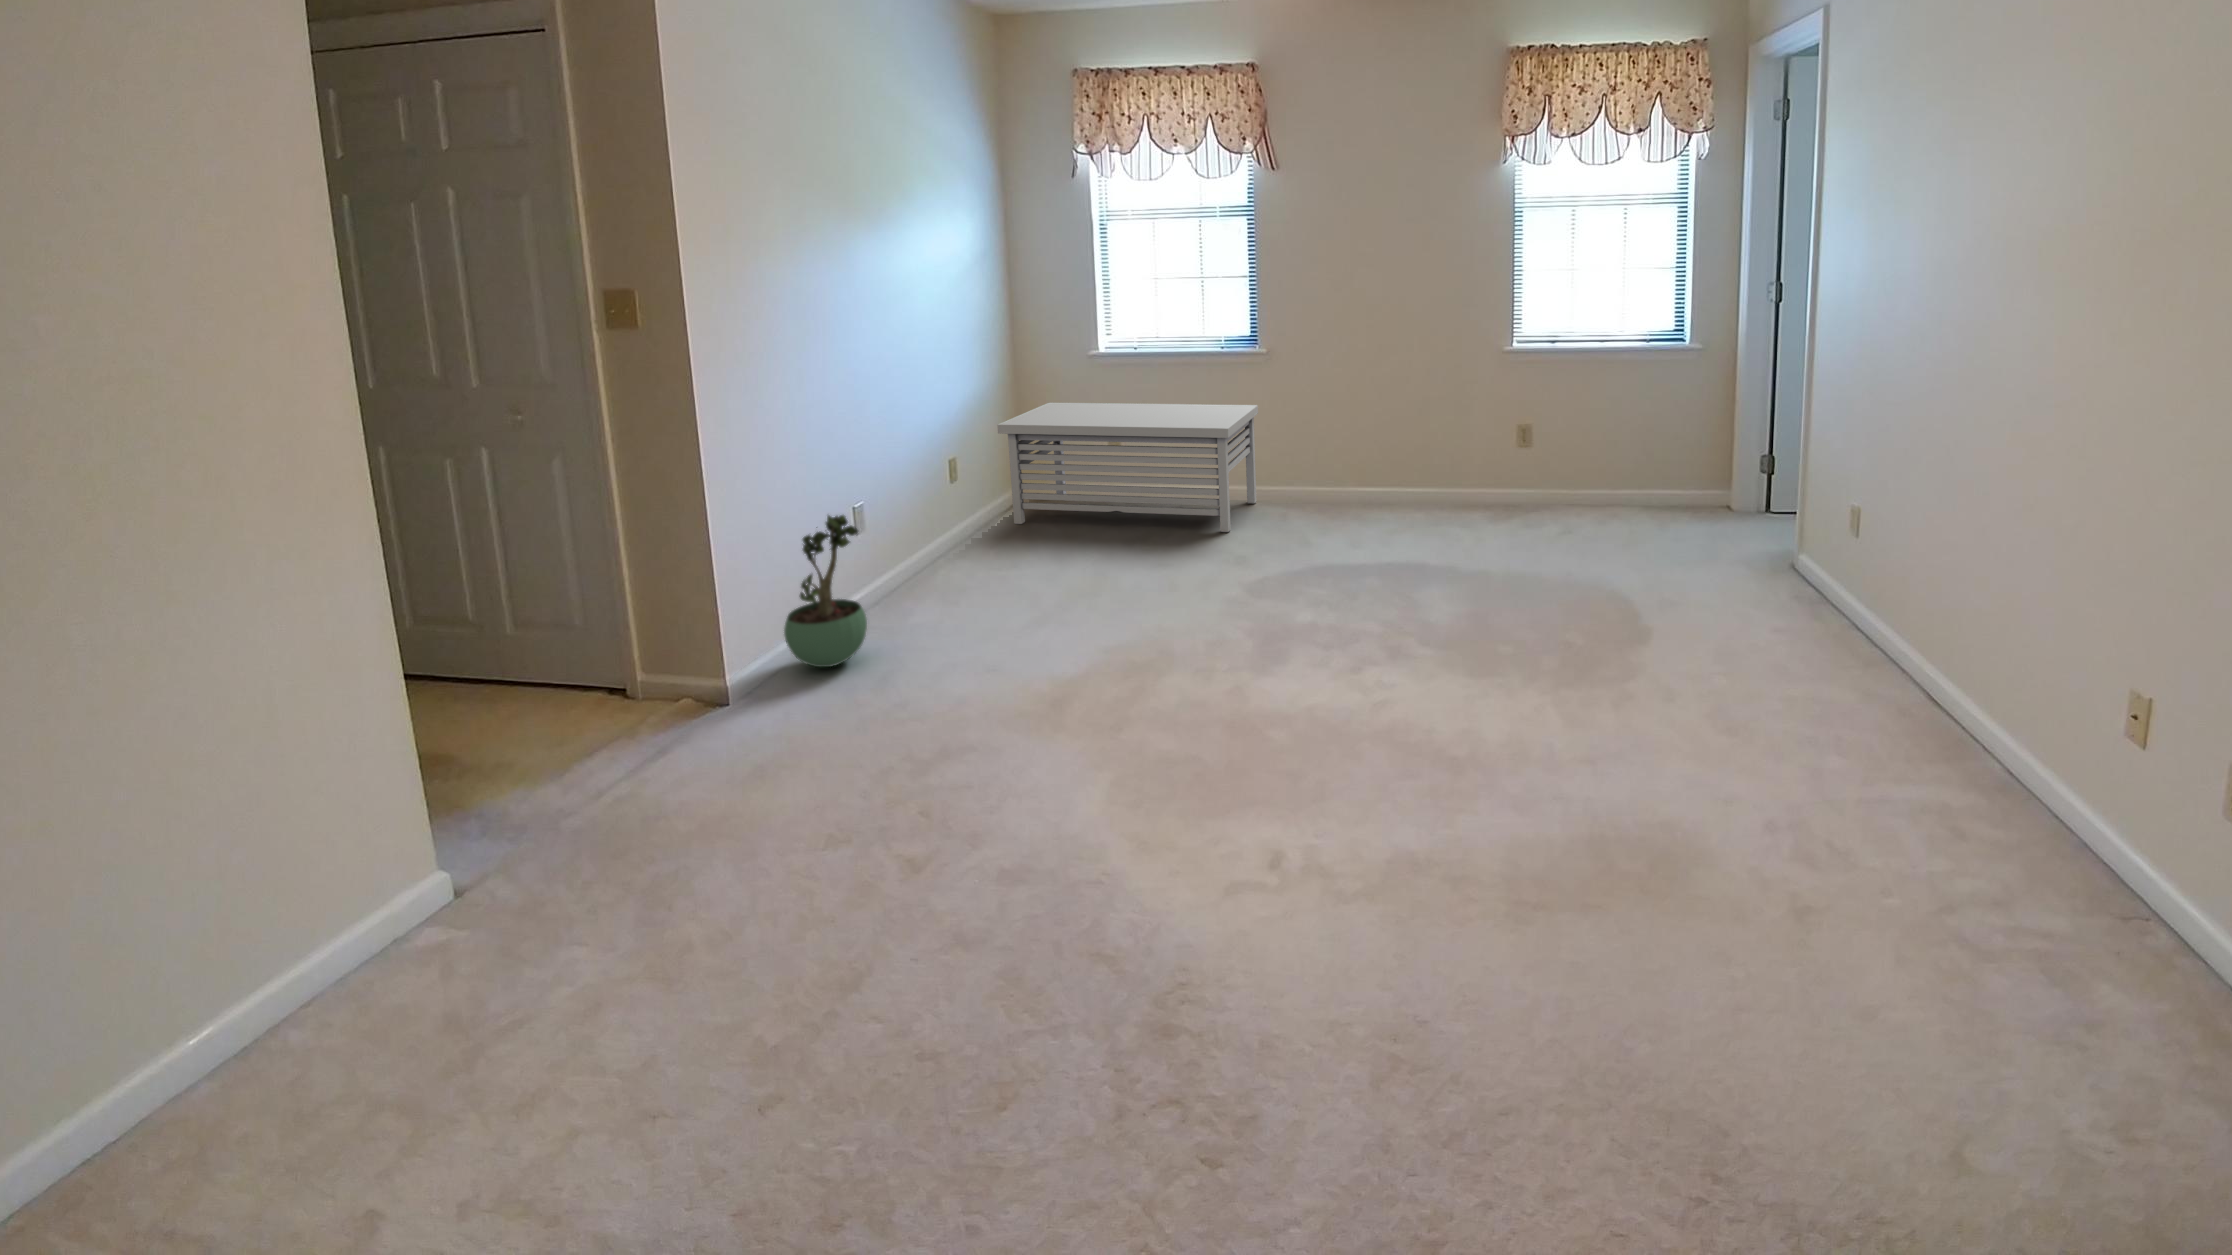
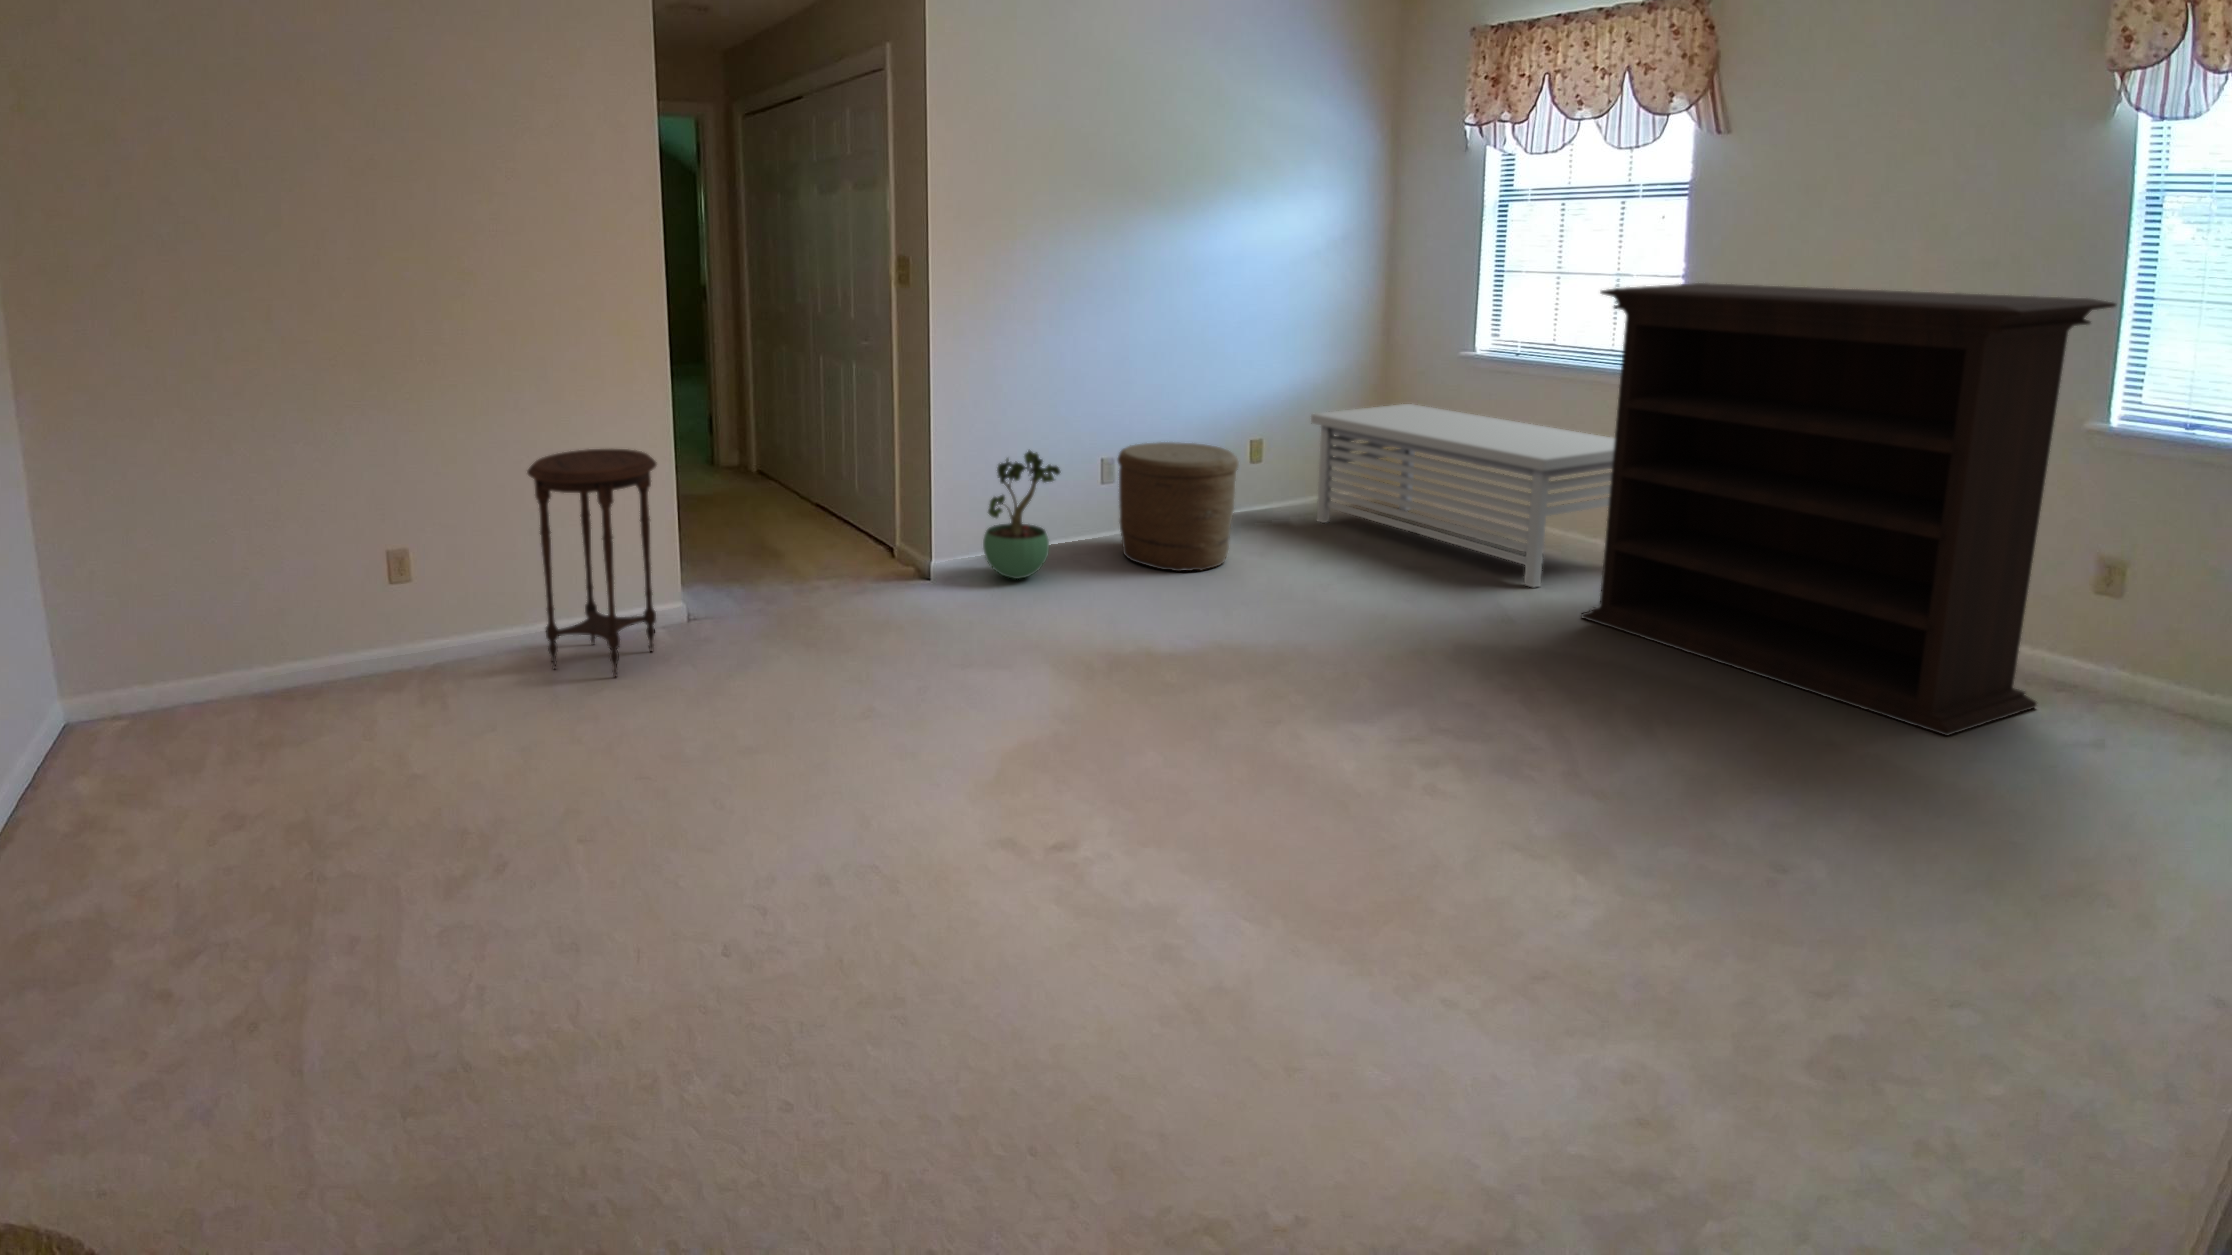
bookshelf: none [1270,279,1526,554] -> present [1581,283,2116,736]
woven basket: none [880,471,1006,608] -> present [1118,442,1239,572]
side table: none [160,654,462,1095] -> present [527,449,656,677]

